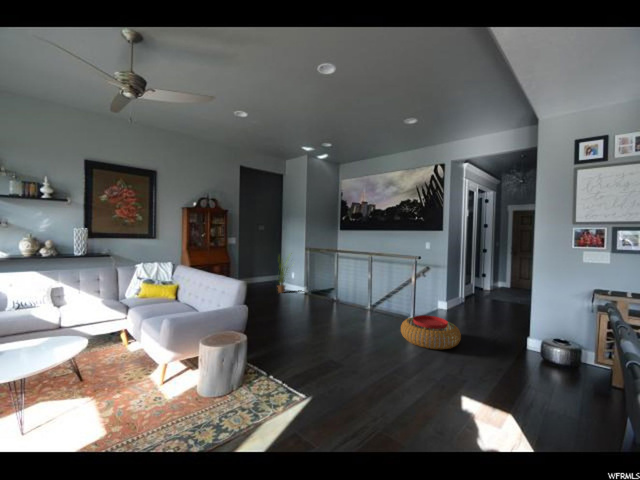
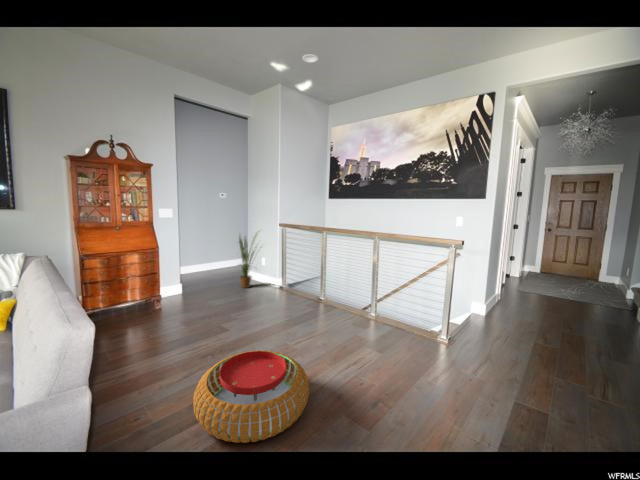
pouf: present [401,315,461,349] -> present [193,350,309,443]

